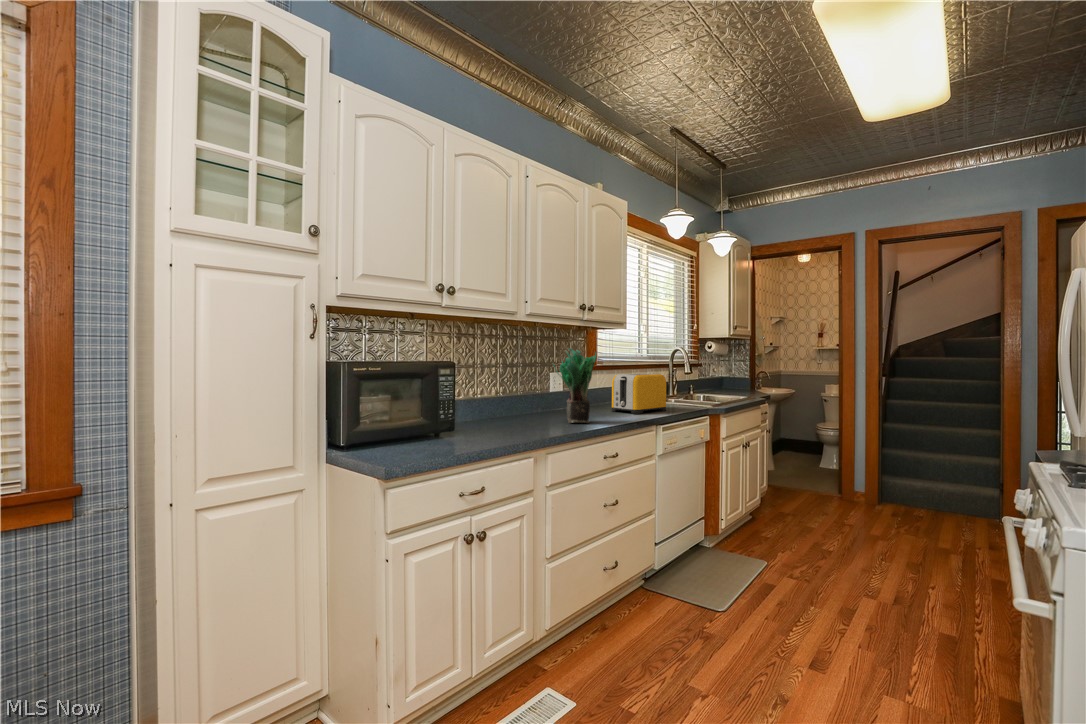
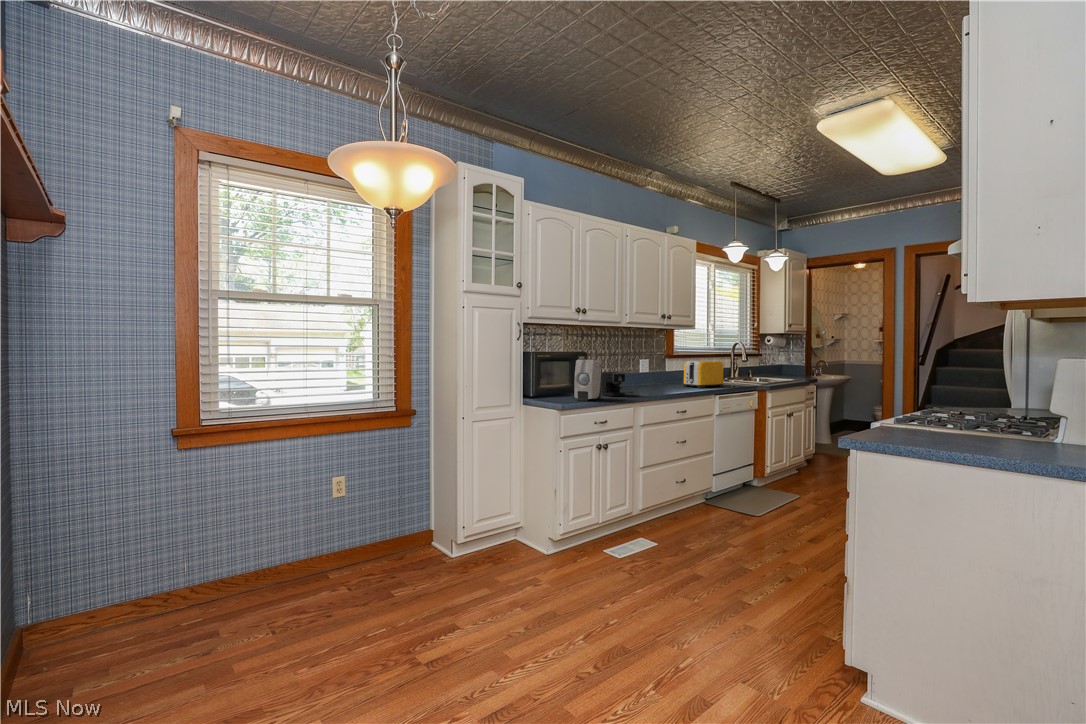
potted plant: present [553,348,597,423] -> none [643,343,672,391]
soap dispenser: none [424,376,478,452] -> present [574,360,602,401]
coffee maker: none [481,394,535,437] -> present [601,372,632,396]

